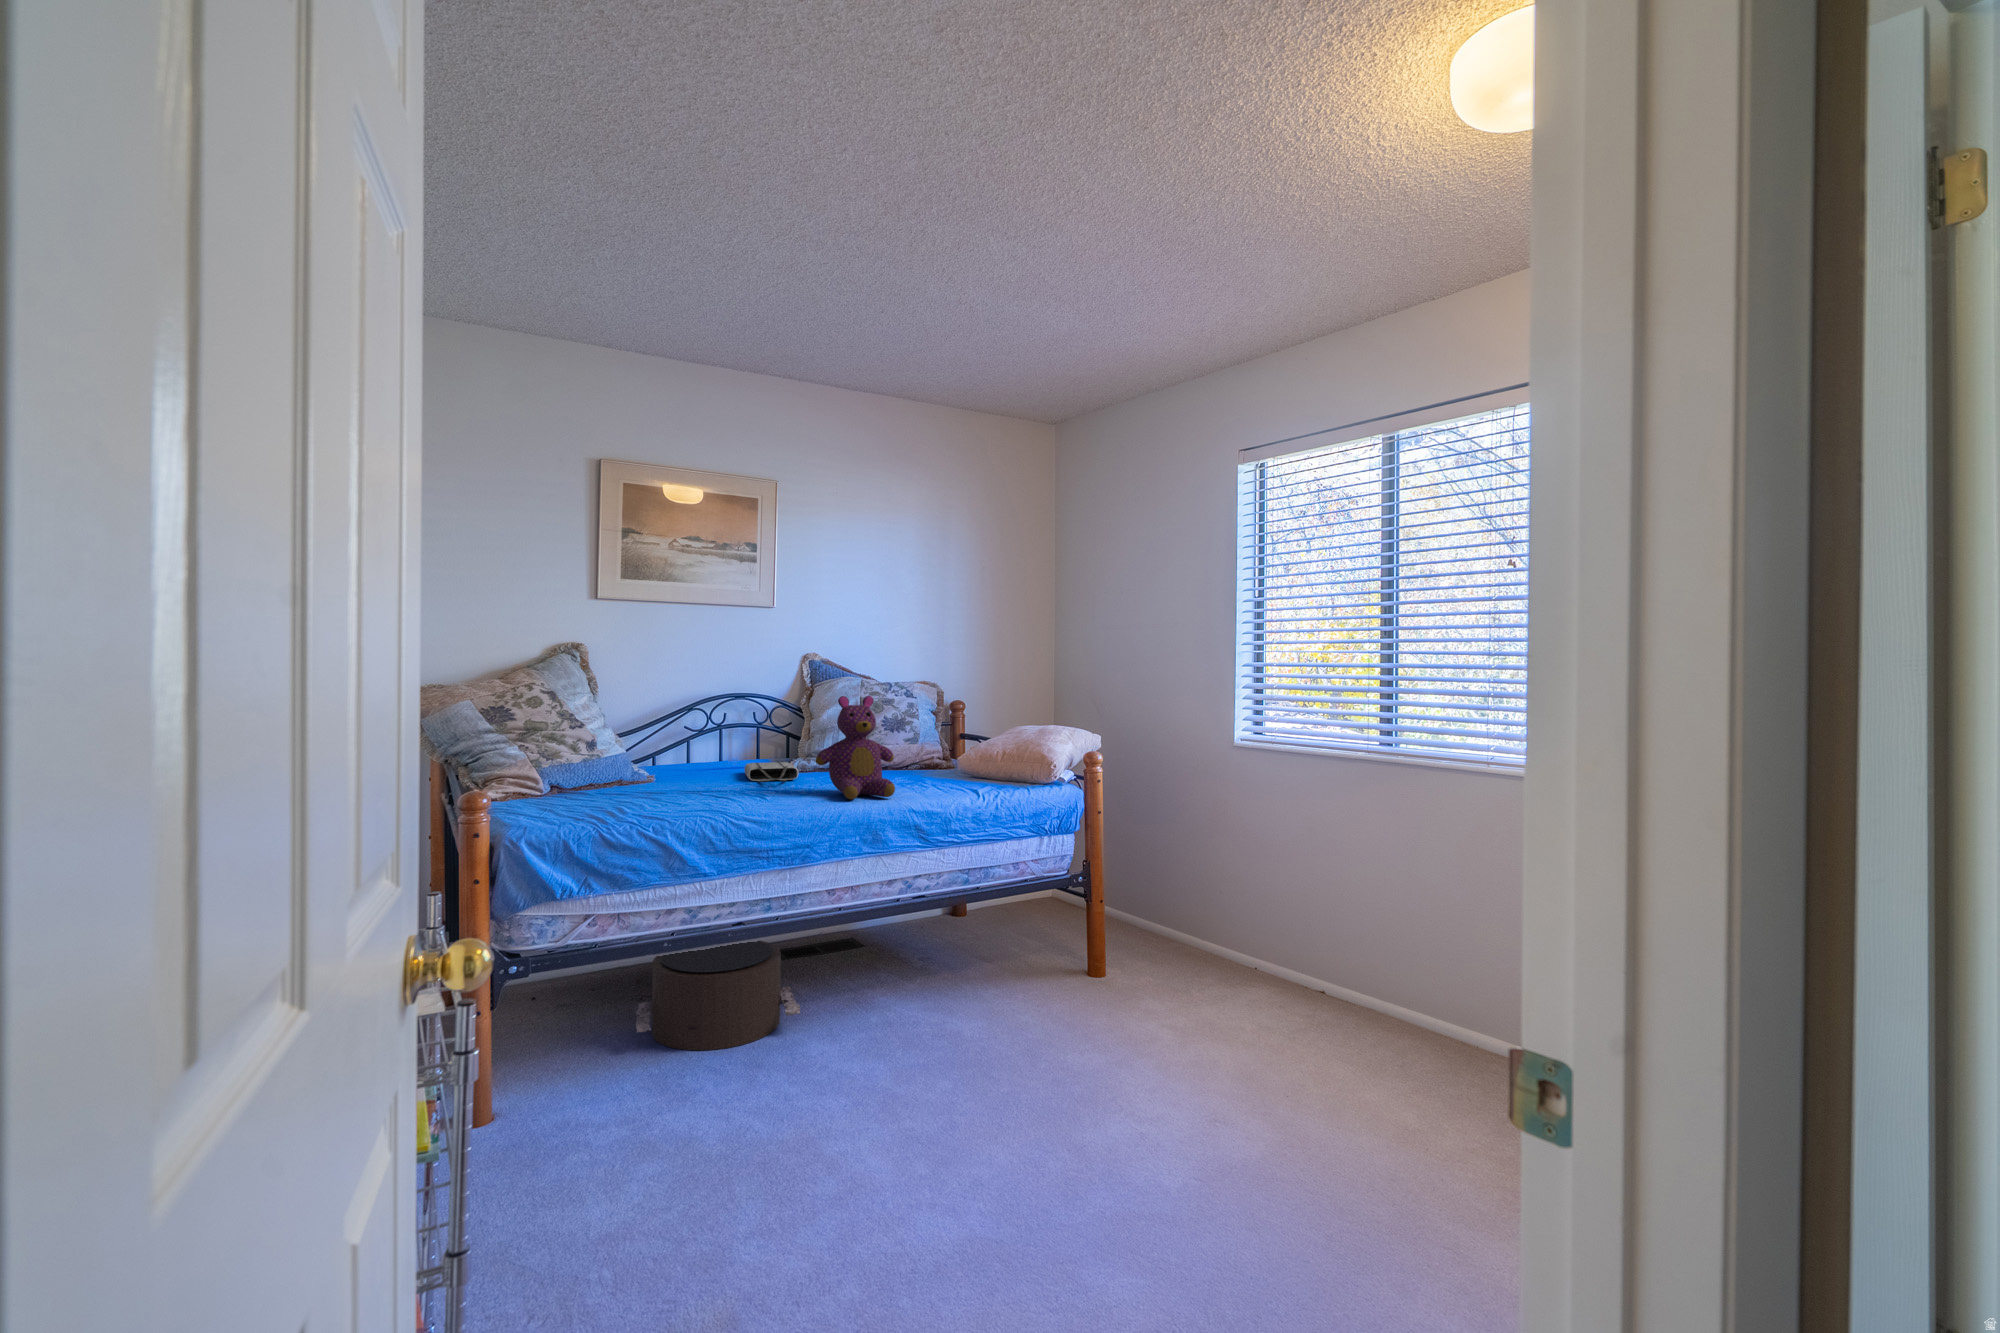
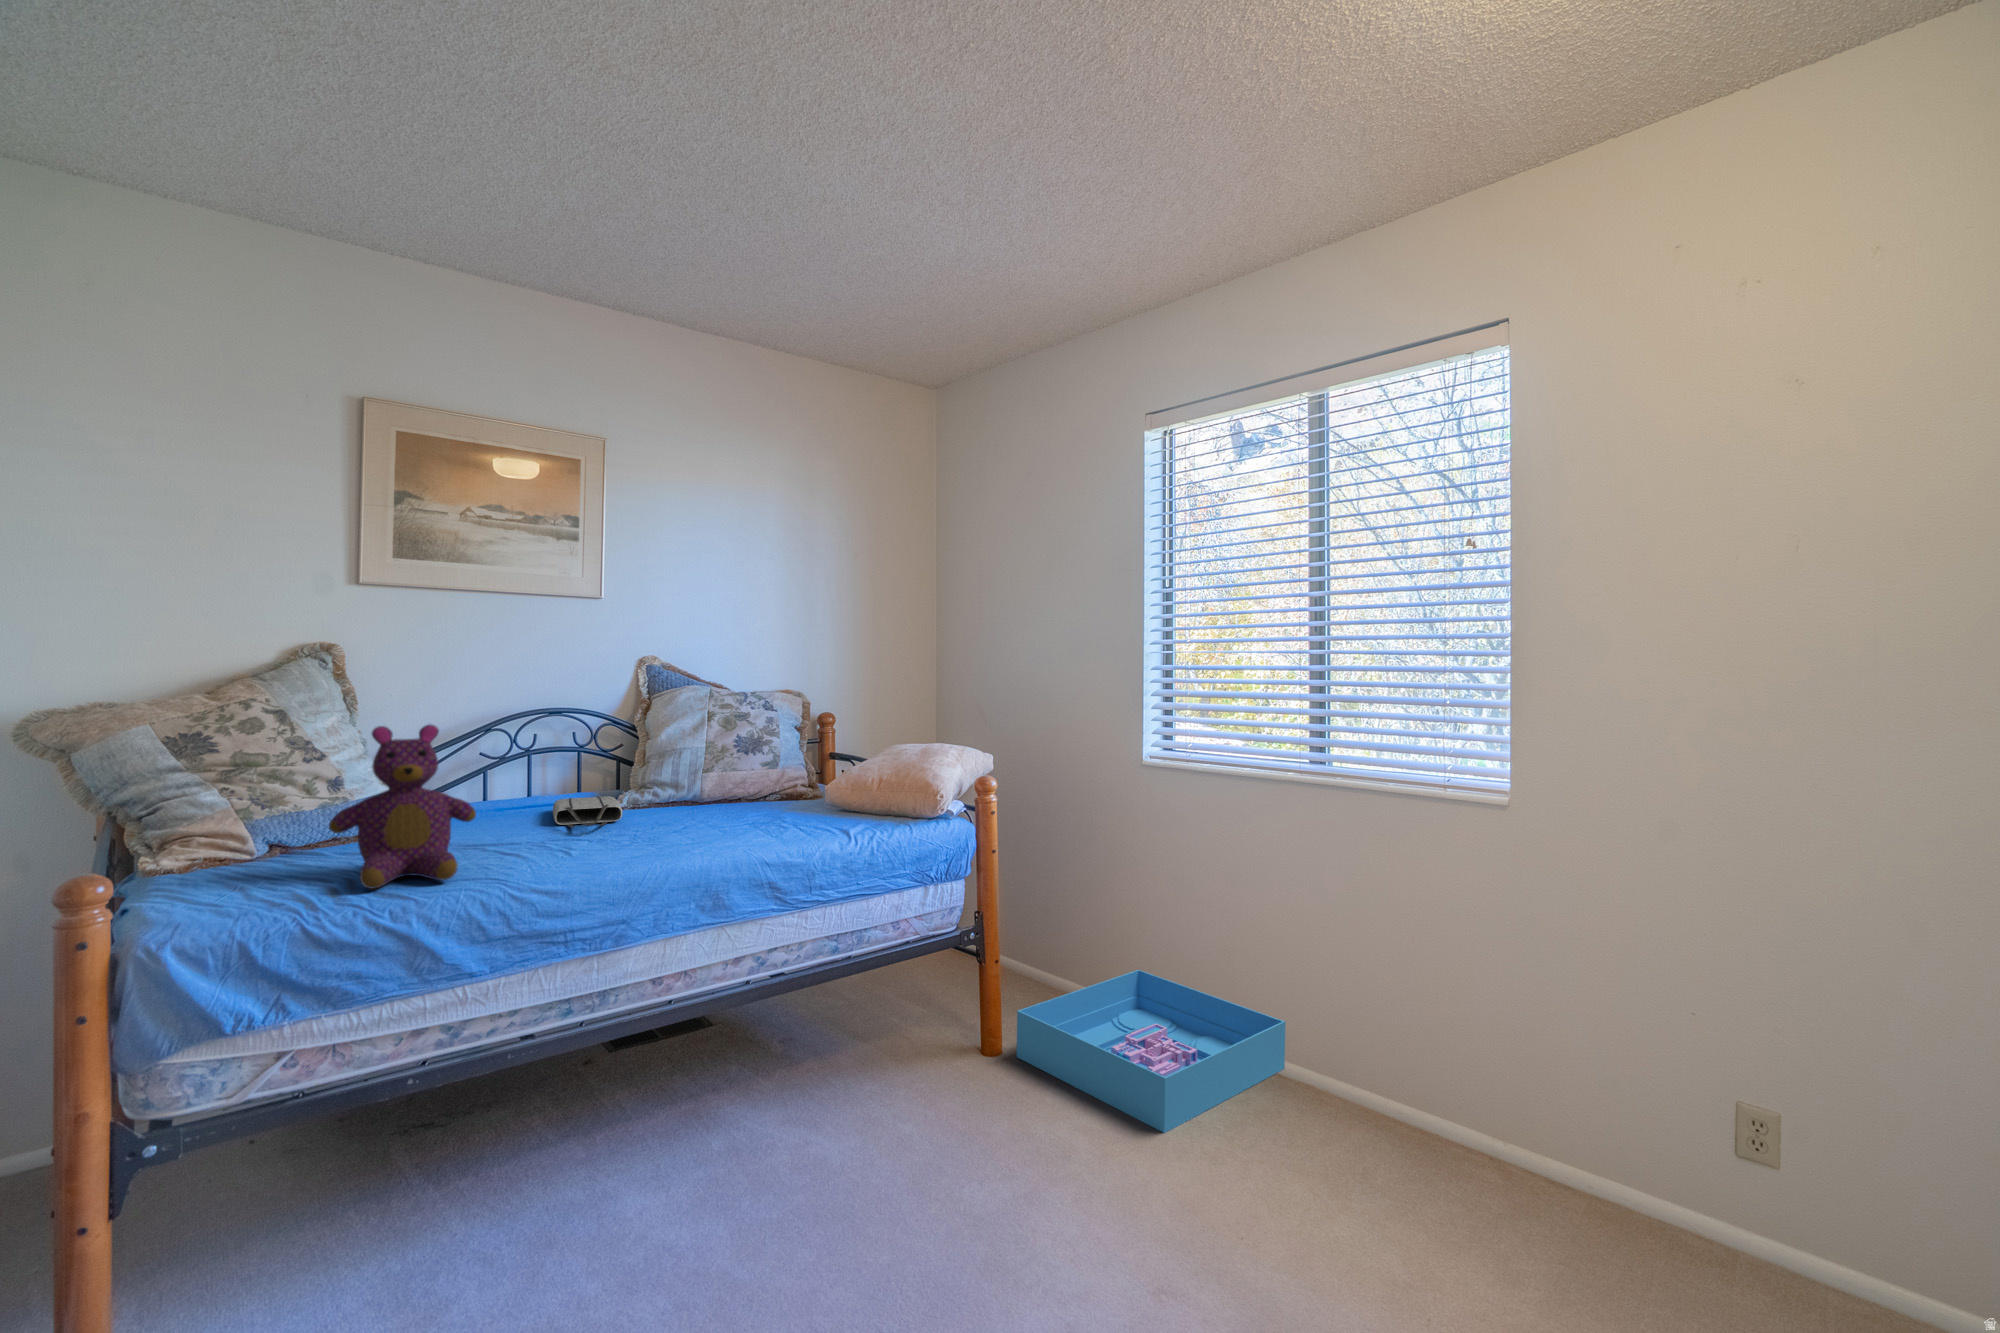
teddy bear: present [816,696,895,799] -> present [329,725,476,889]
storage bin: none [1117,924,1353,1040] -> present [1017,970,1285,1133]
pouf: present [635,941,800,1050] -> none [376,1033,616,1205]

